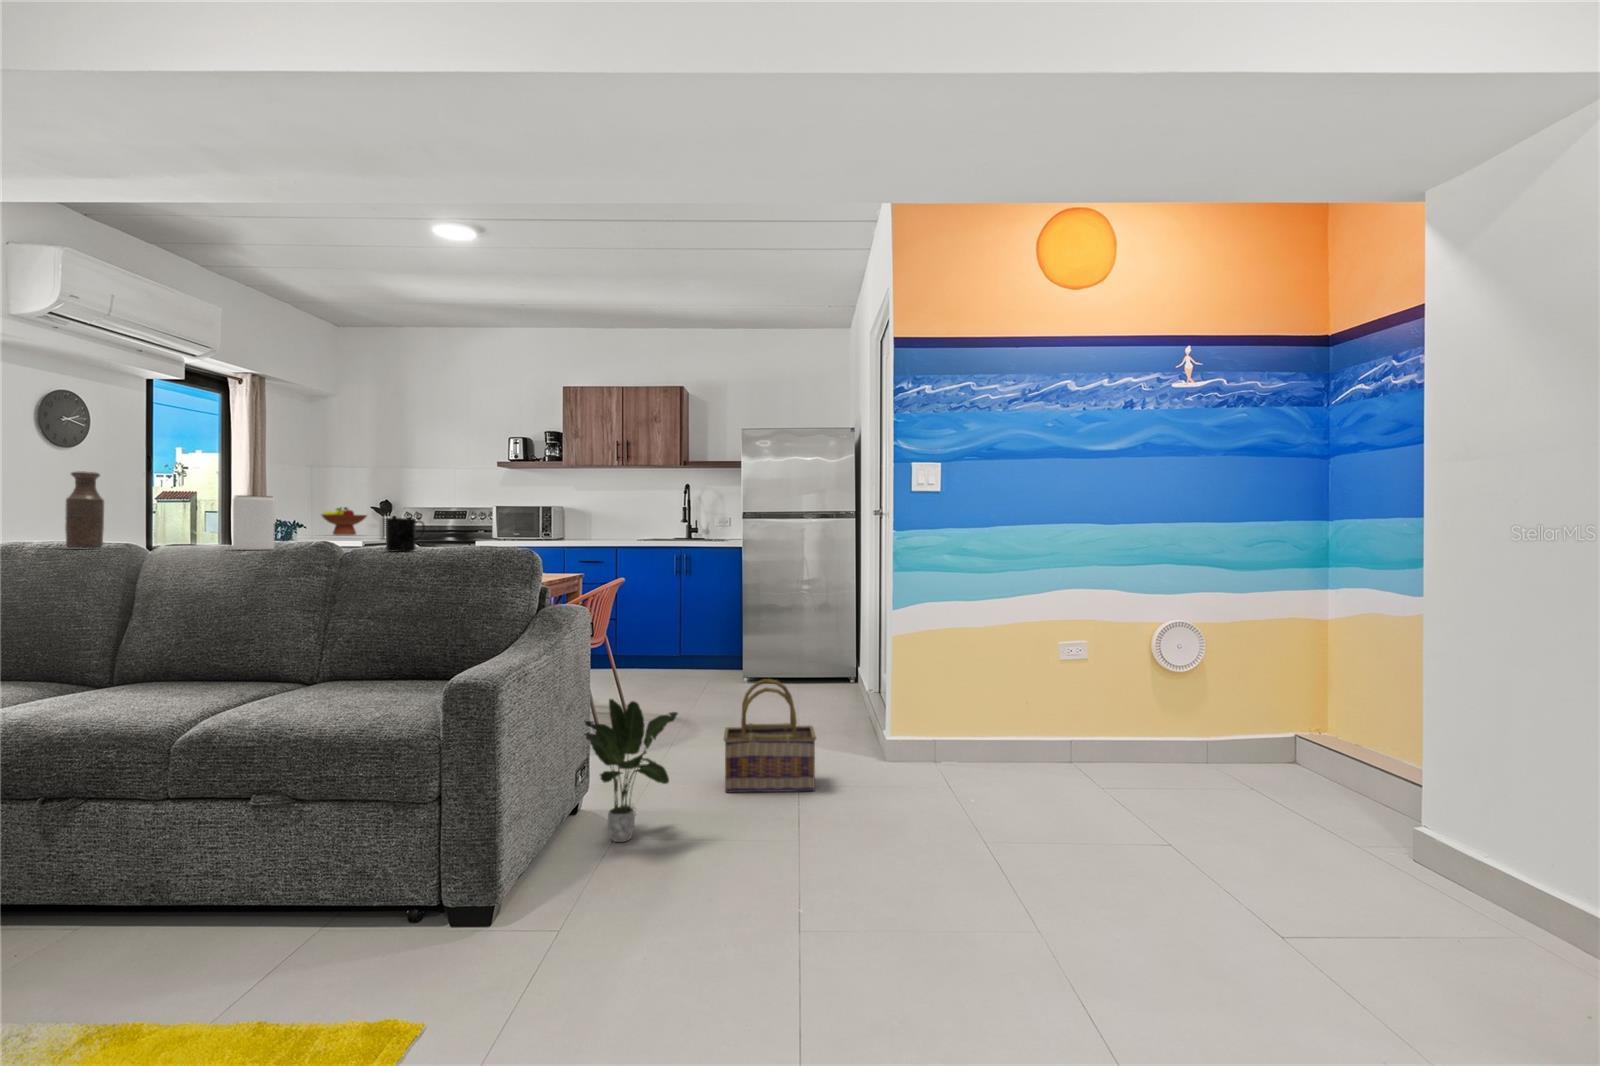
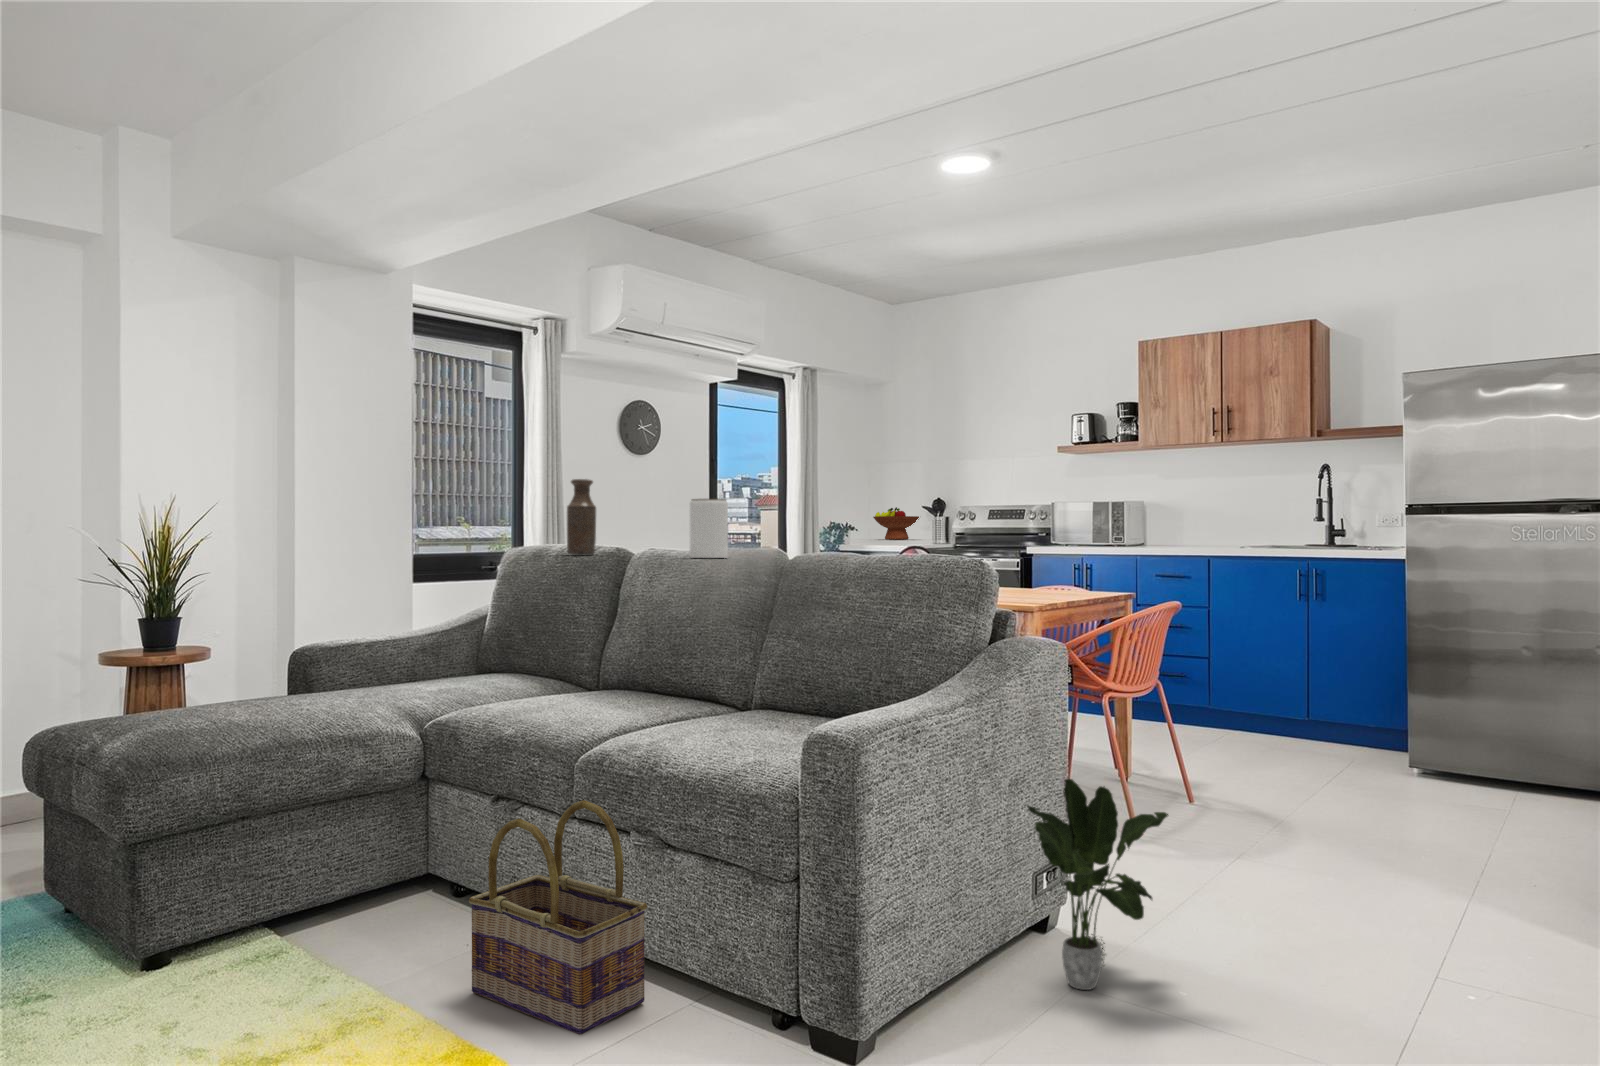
mug: present [386,518,425,551] -> none [822,522,864,562]
basket: present [724,679,816,792] -> present [469,800,647,1035]

